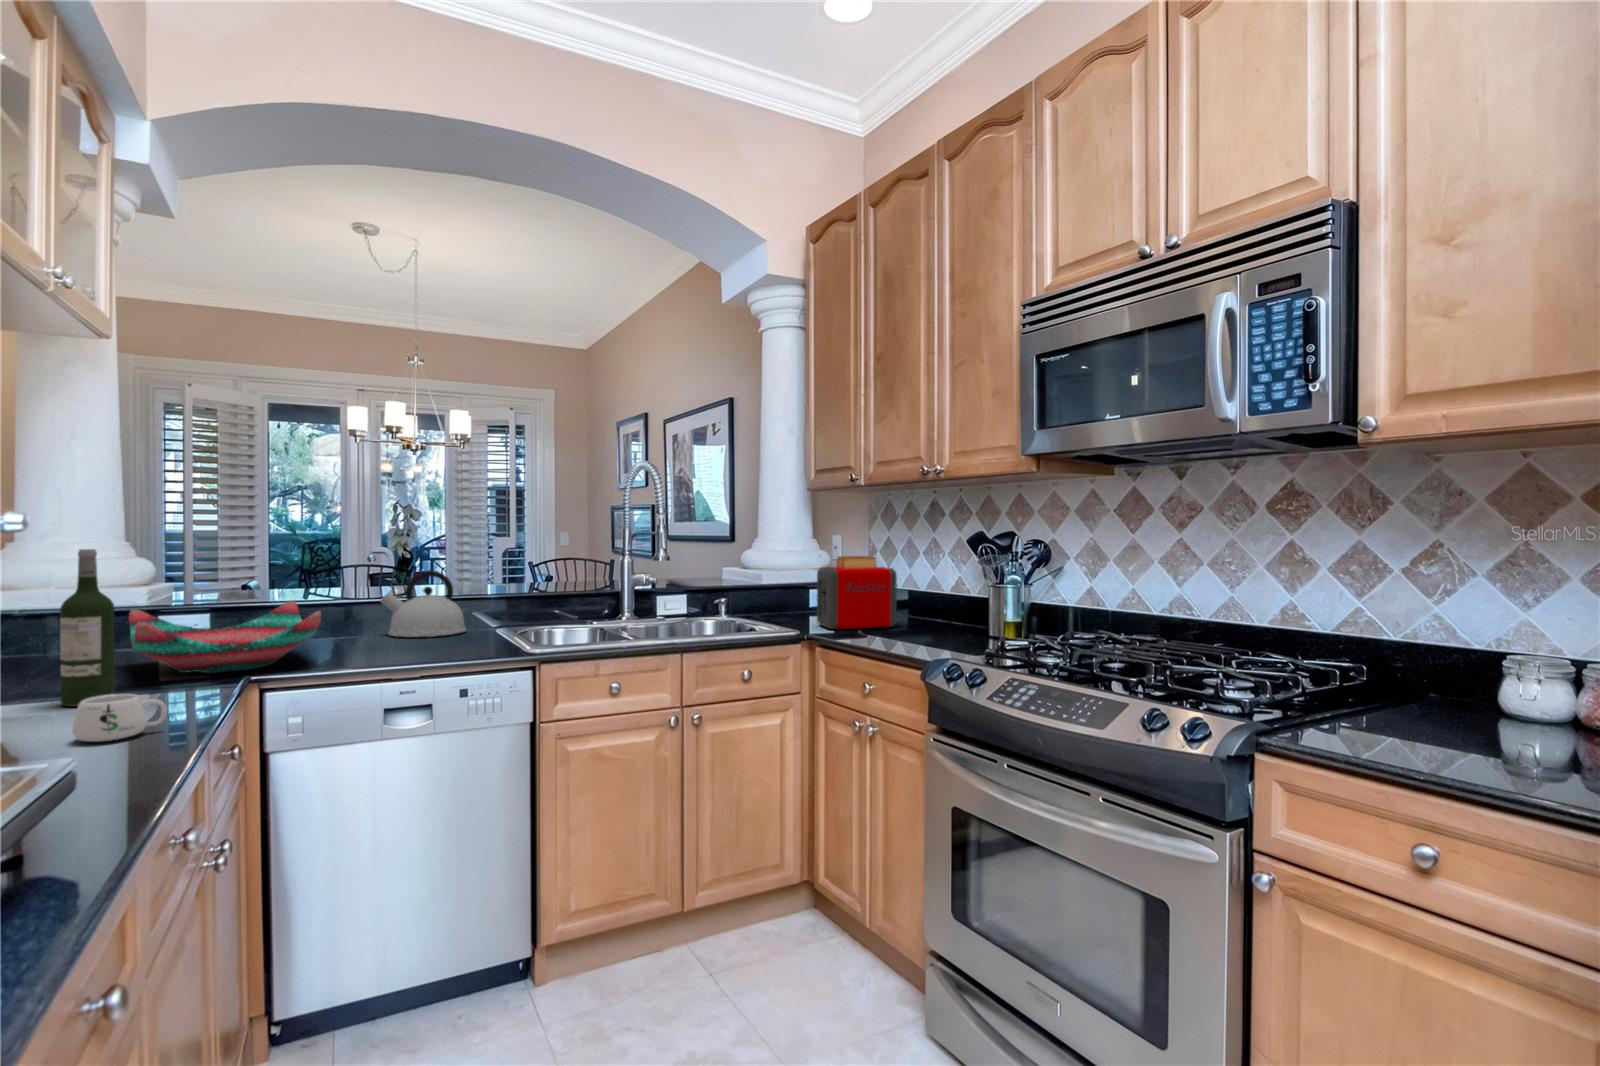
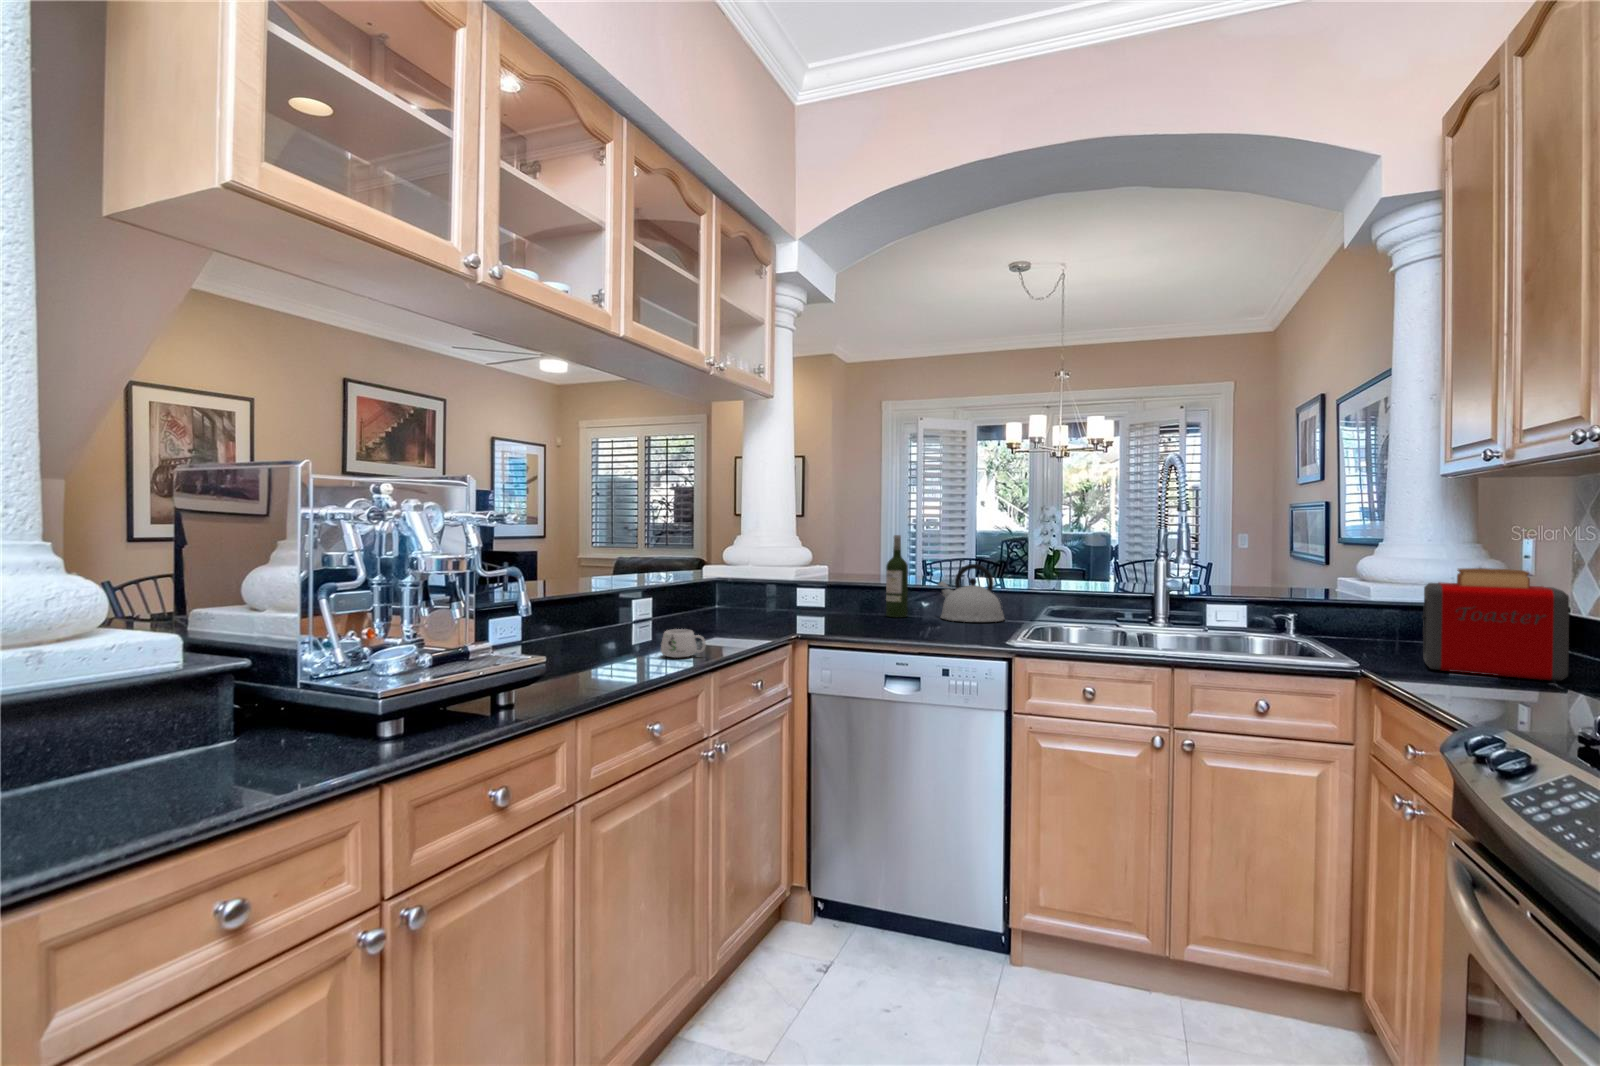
wine bottle: present [60,549,115,706] -> present [886,535,908,617]
decorative bowl: present [129,601,321,673] -> none [745,580,863,629]

